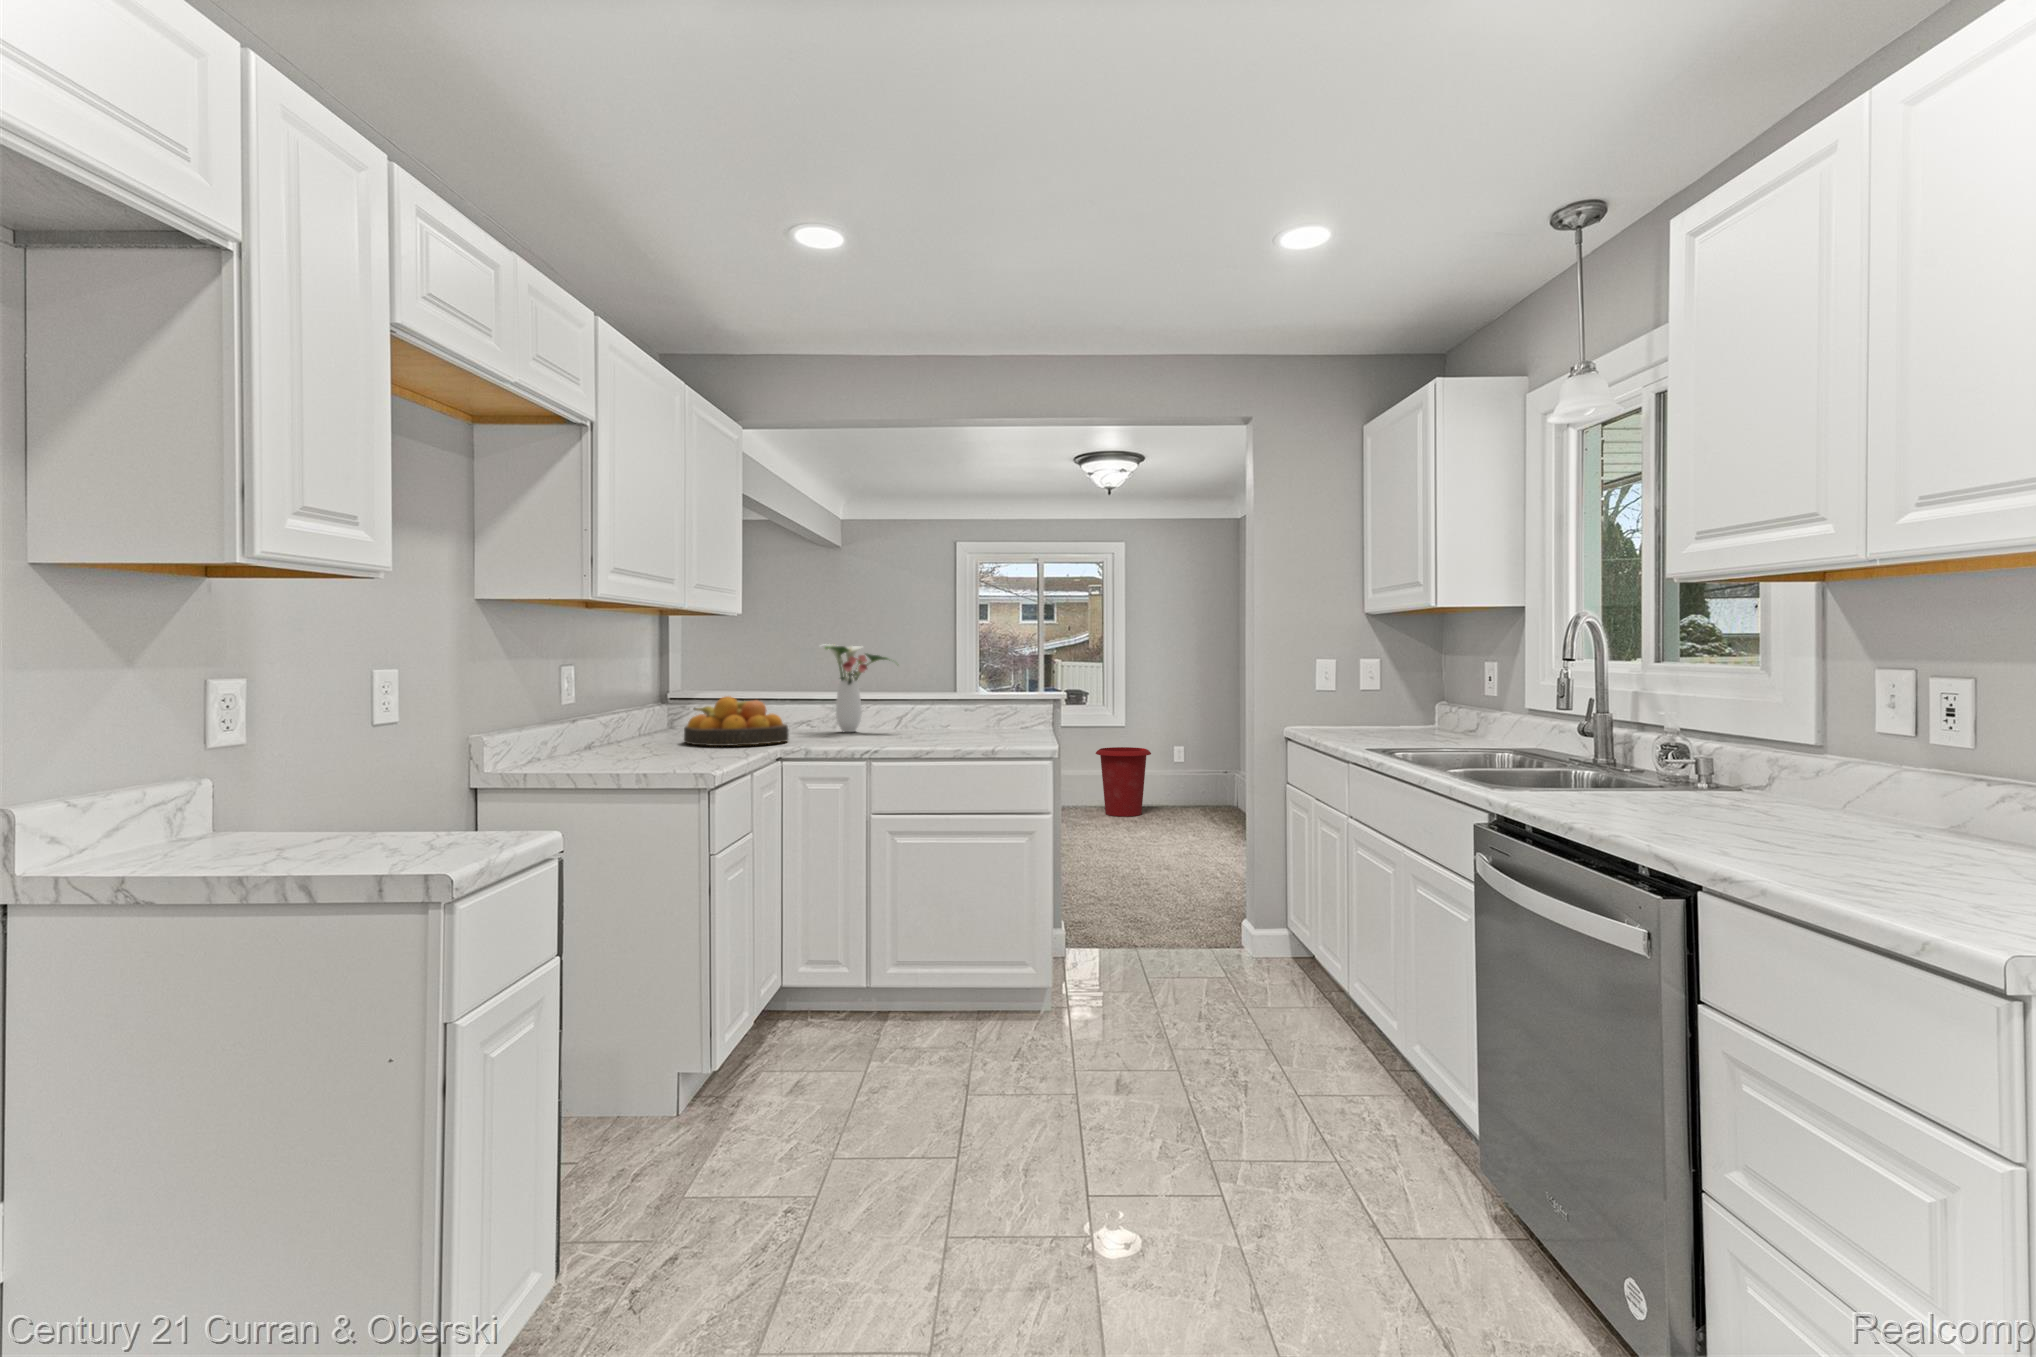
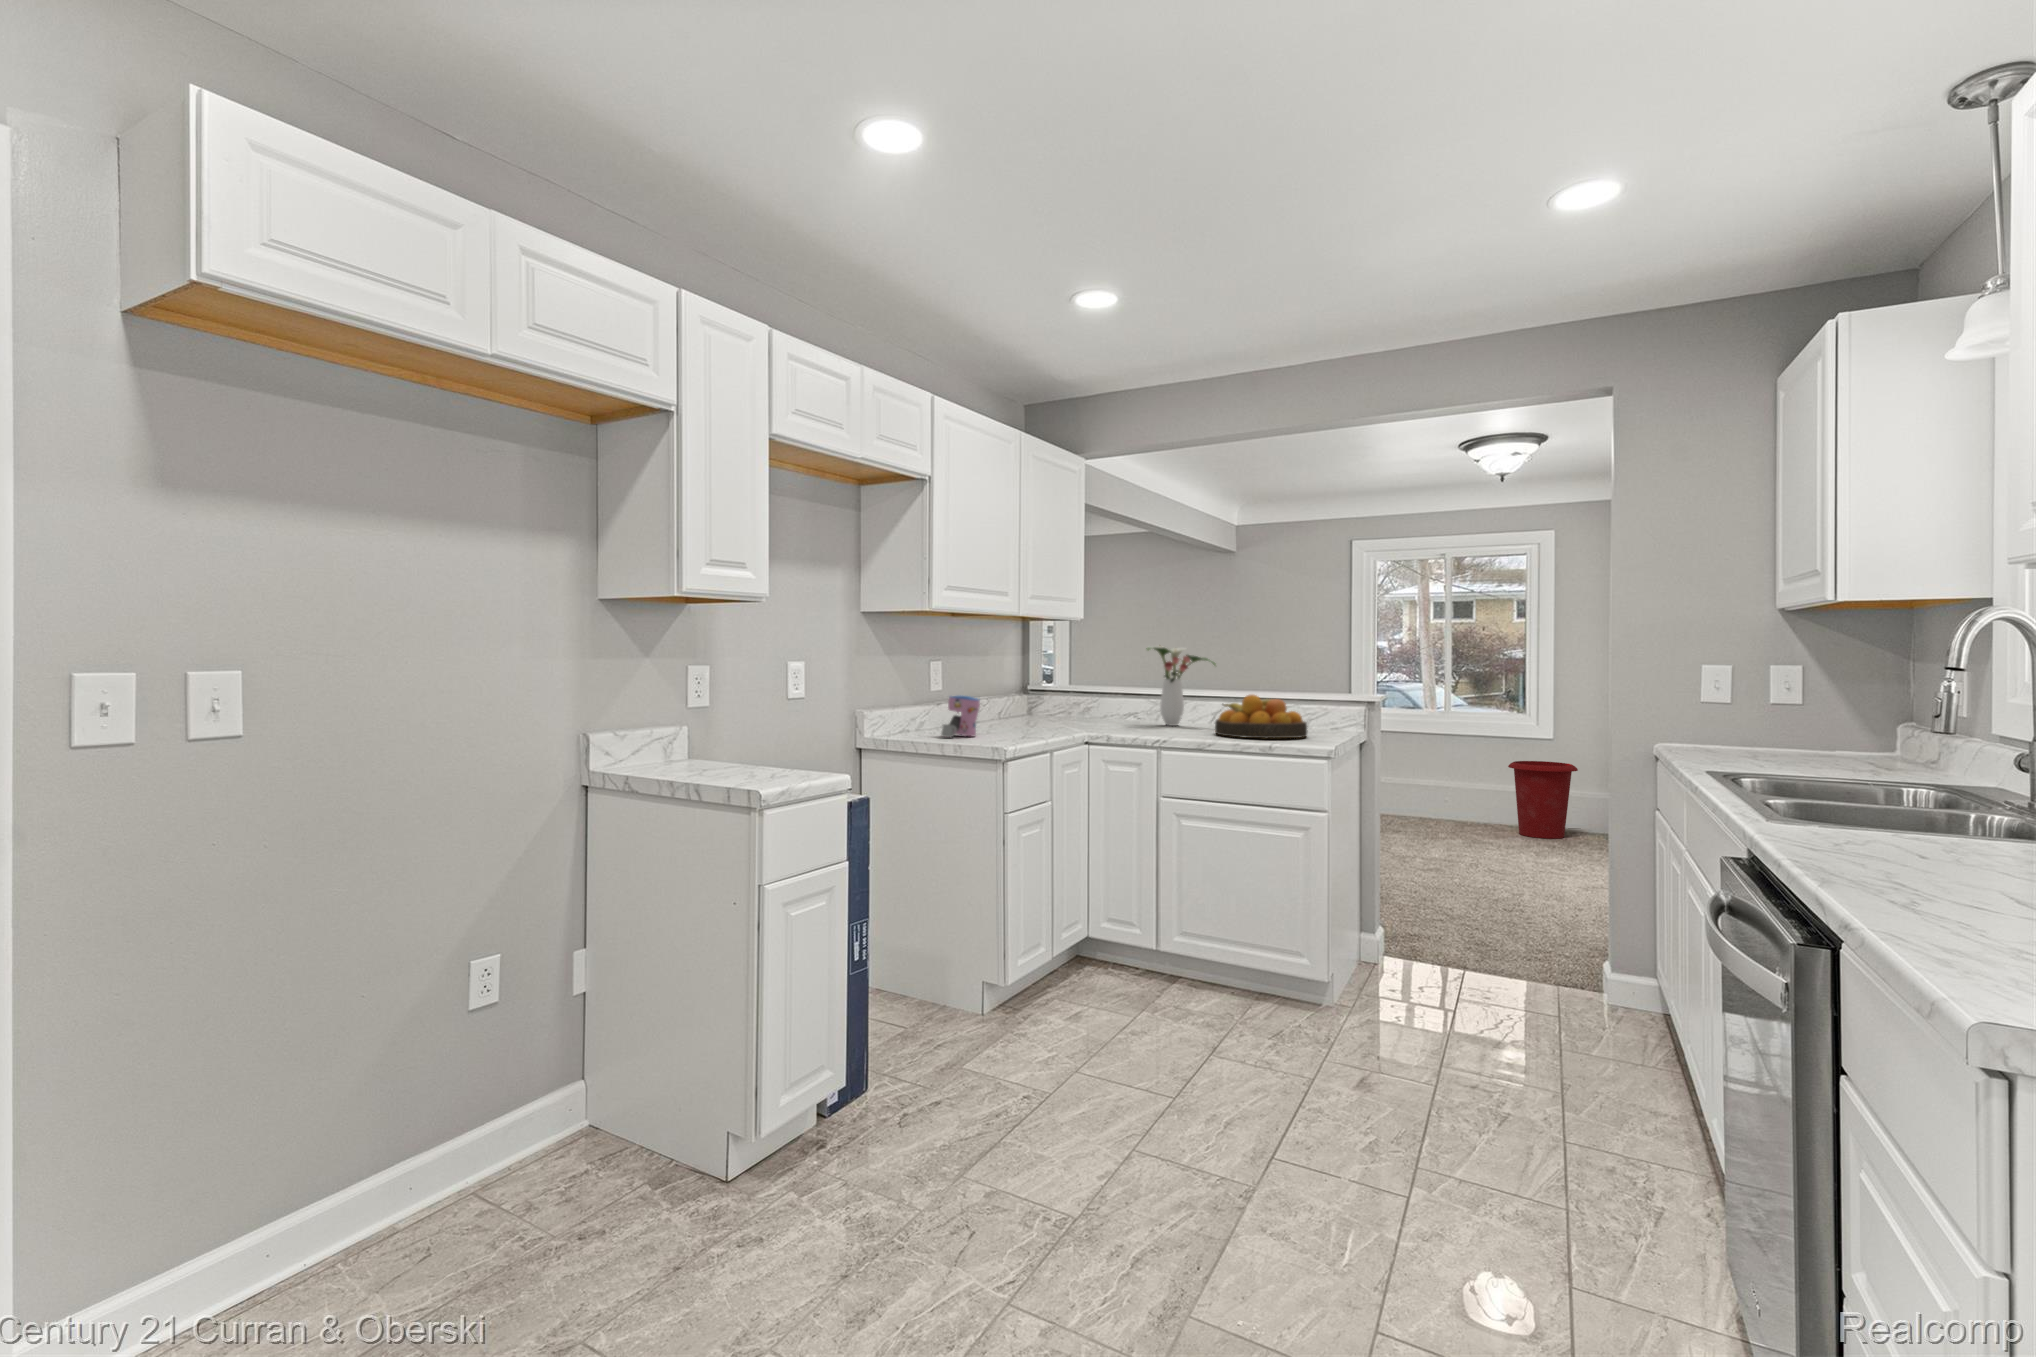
fruit bowl: present [684,696,789,746] -> present [1215,695,1307,738]
coffee maker: none [598,707,647,761] -> present [941,696,980,737]

